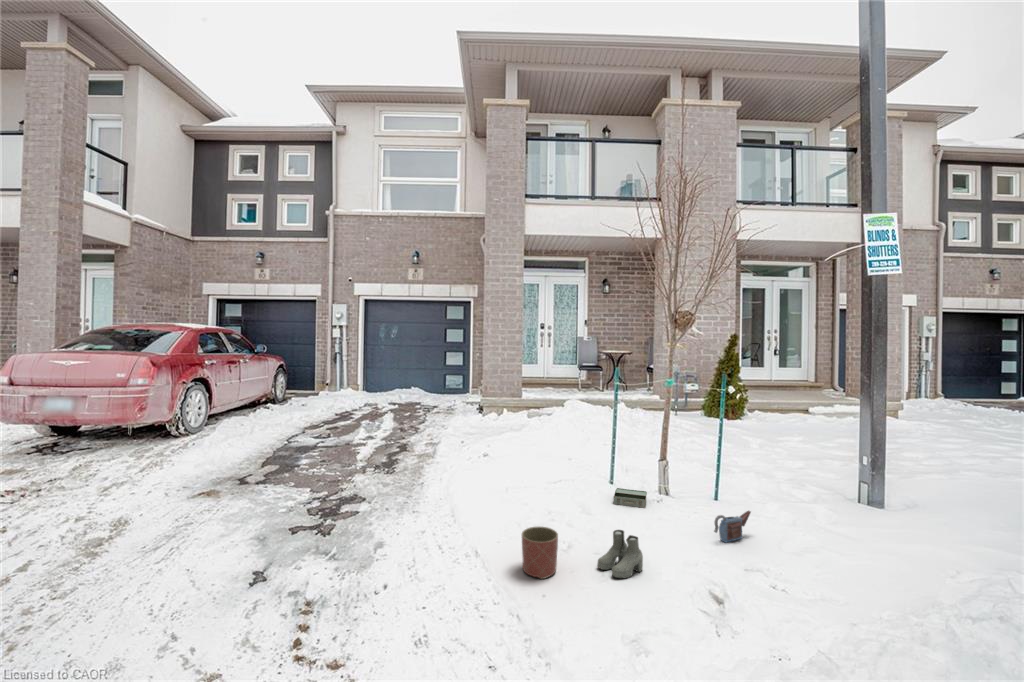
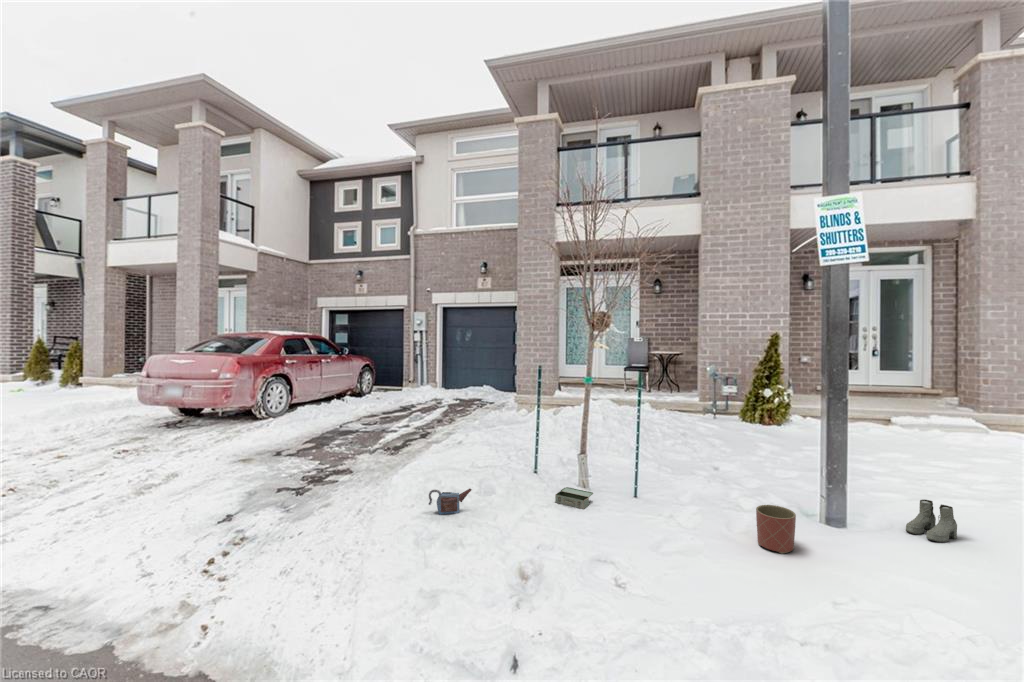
watering can: present [714,511,751,543] -> present [429,489,472,514]
planter: present [522,527,558,579] -> present [756,505,796,554]
boots: present [597,530,643,578] -> present [906,500,957,542]

